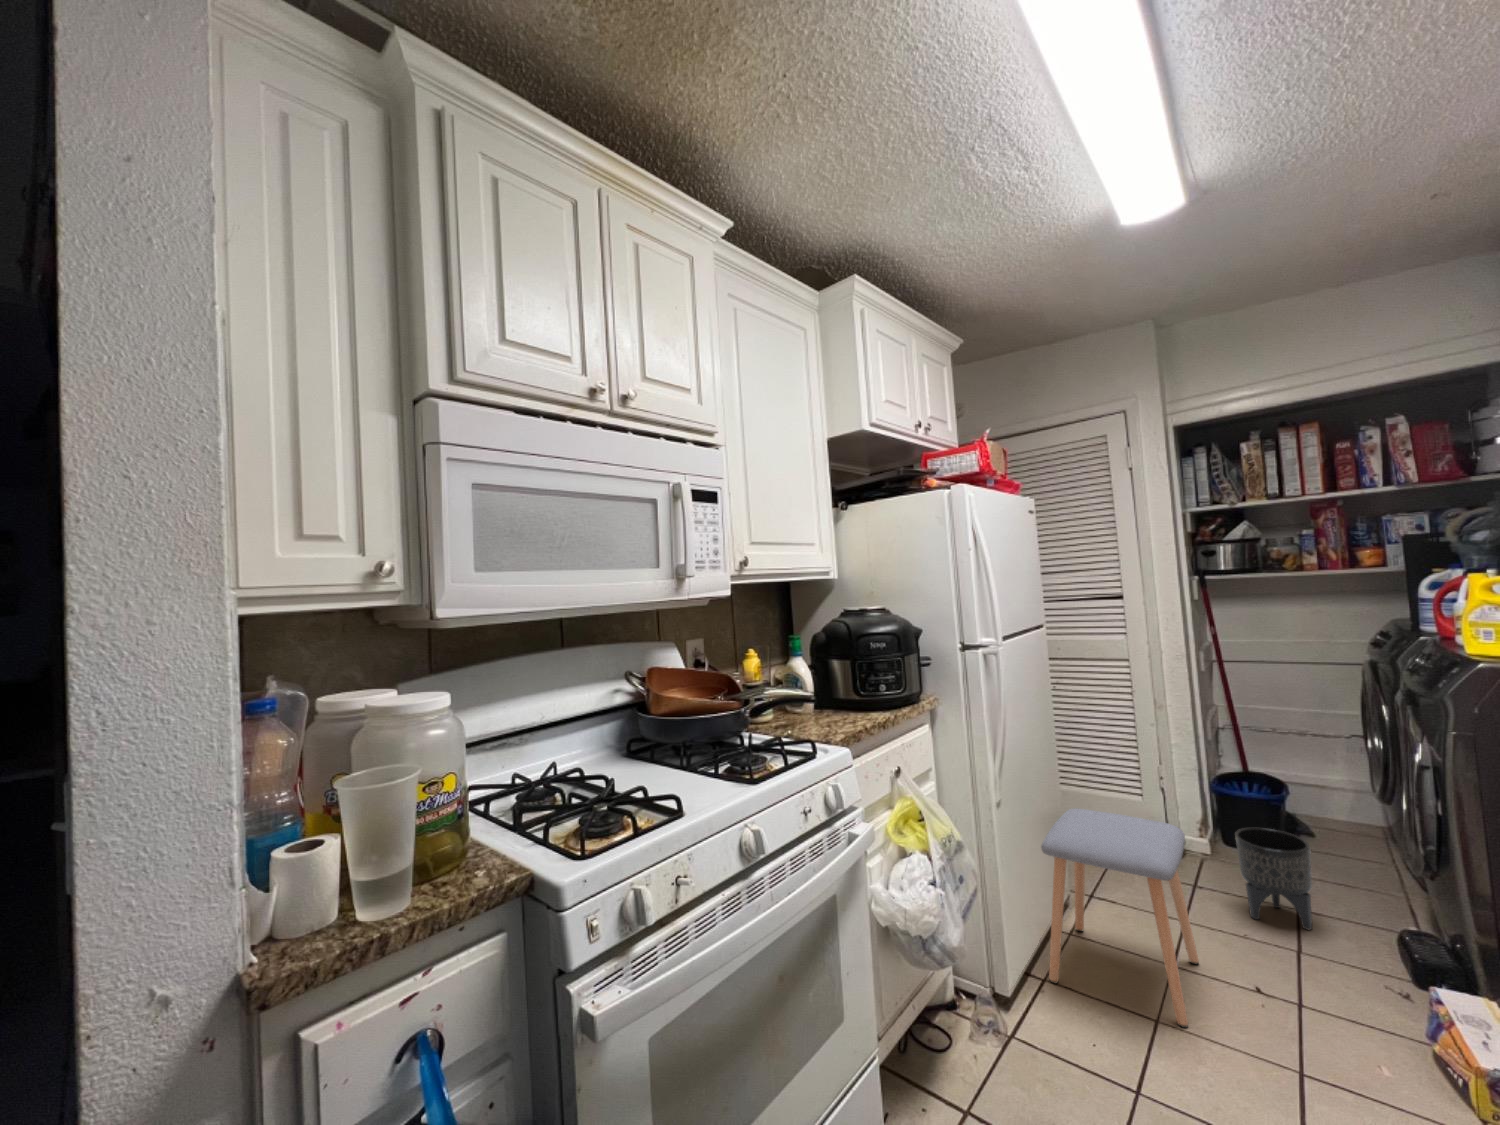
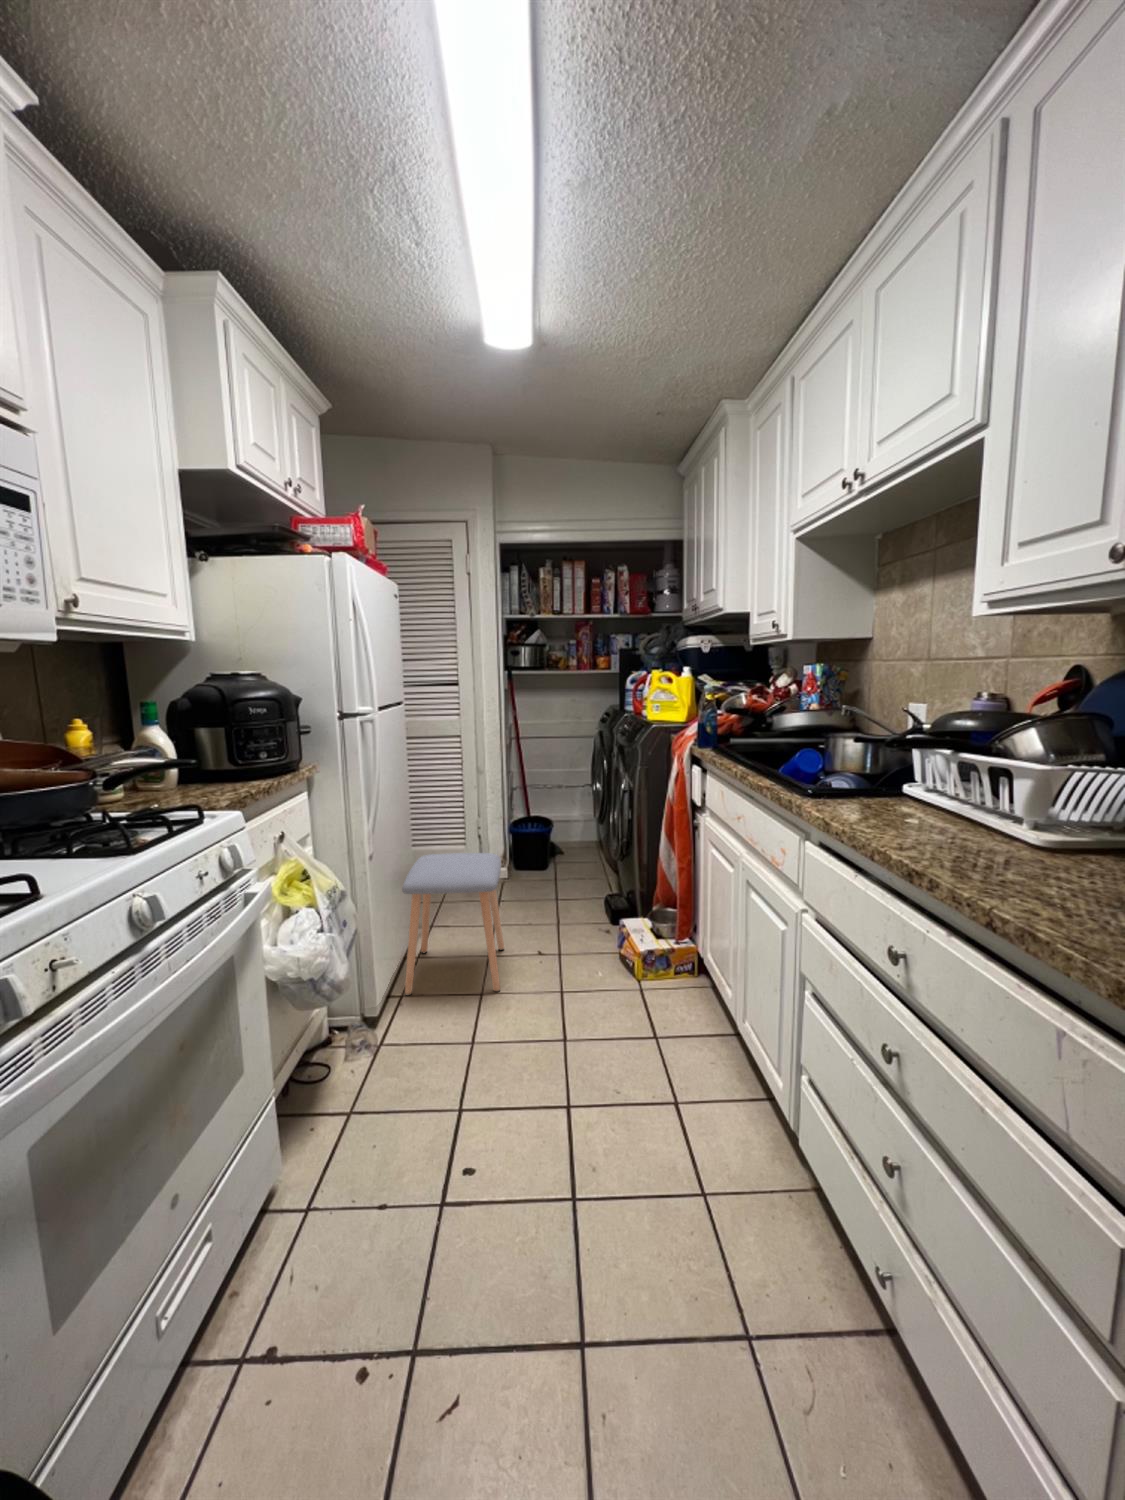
planter: present [1235,828,1312,930] -> none [526,849,566,912]

